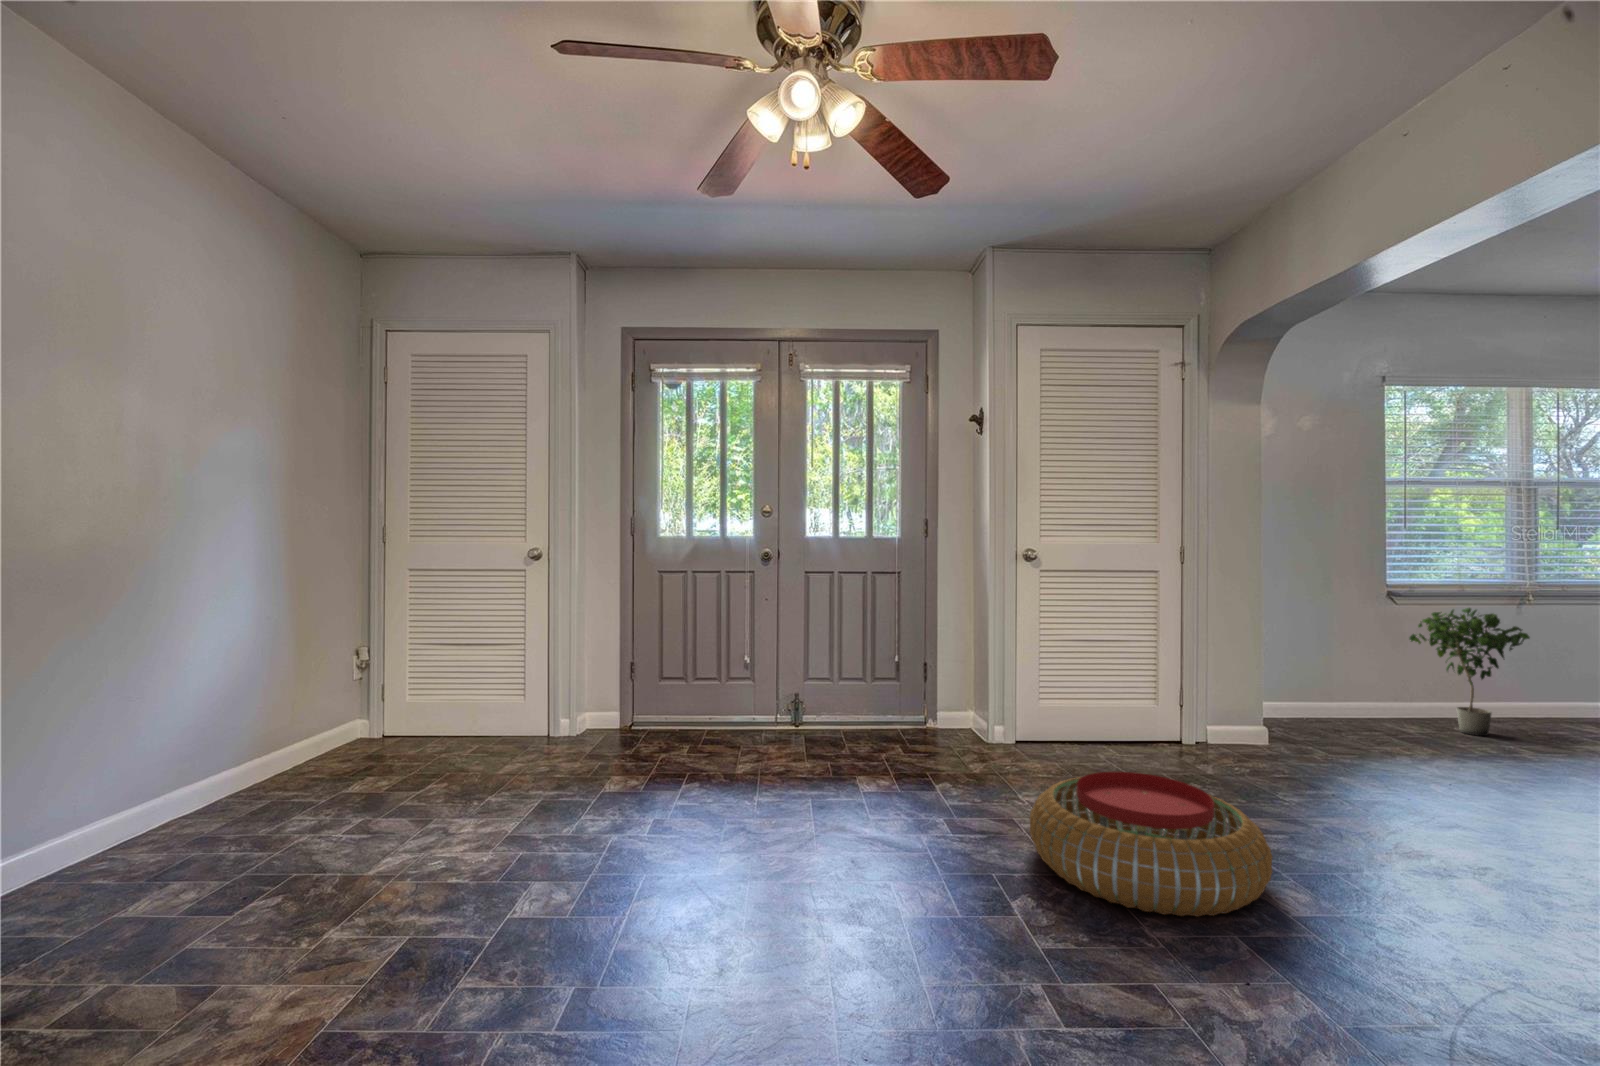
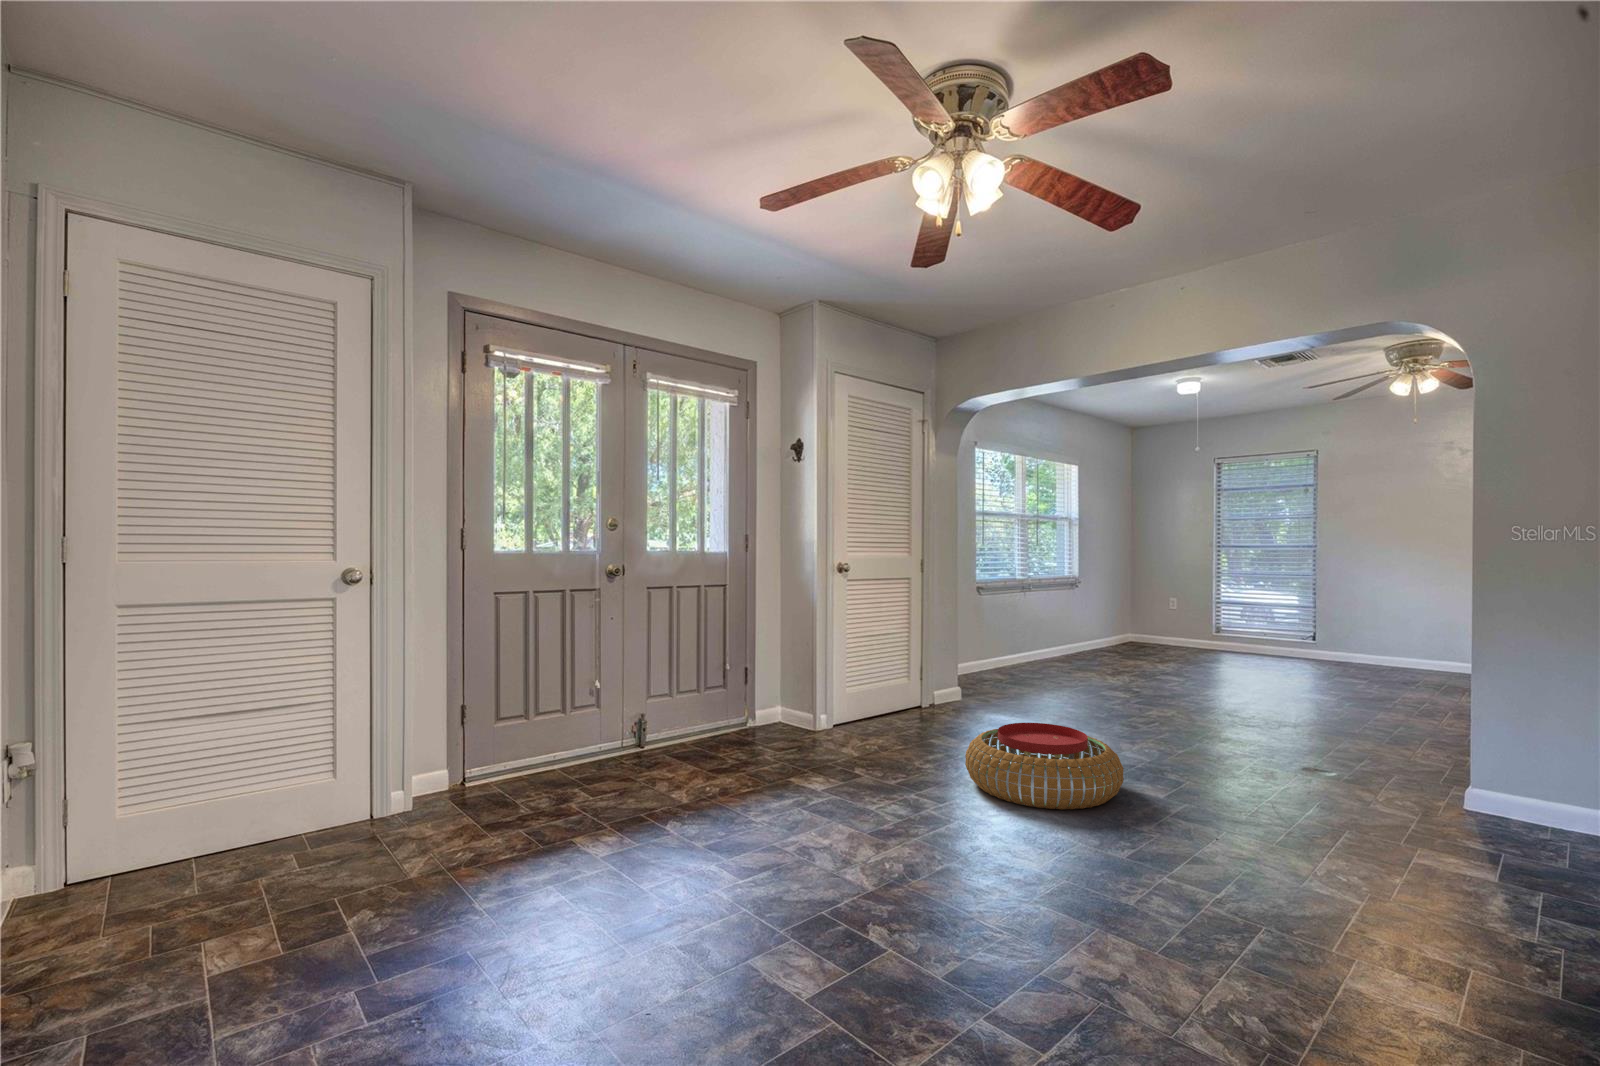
potted plant: present [1409,608,1530,736] -> none [1001,594,1066,675]

